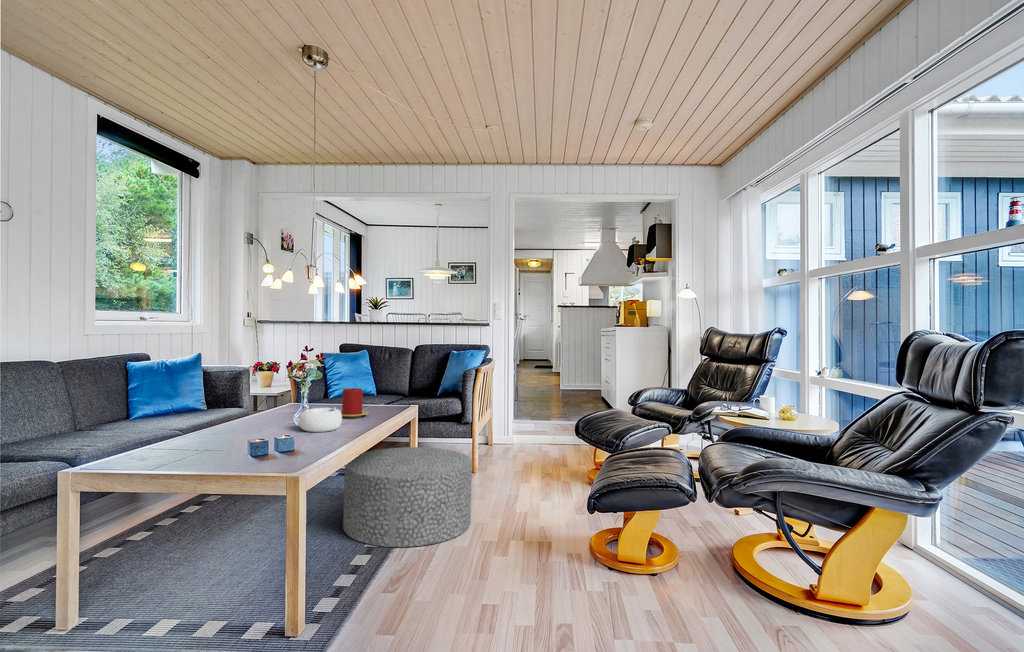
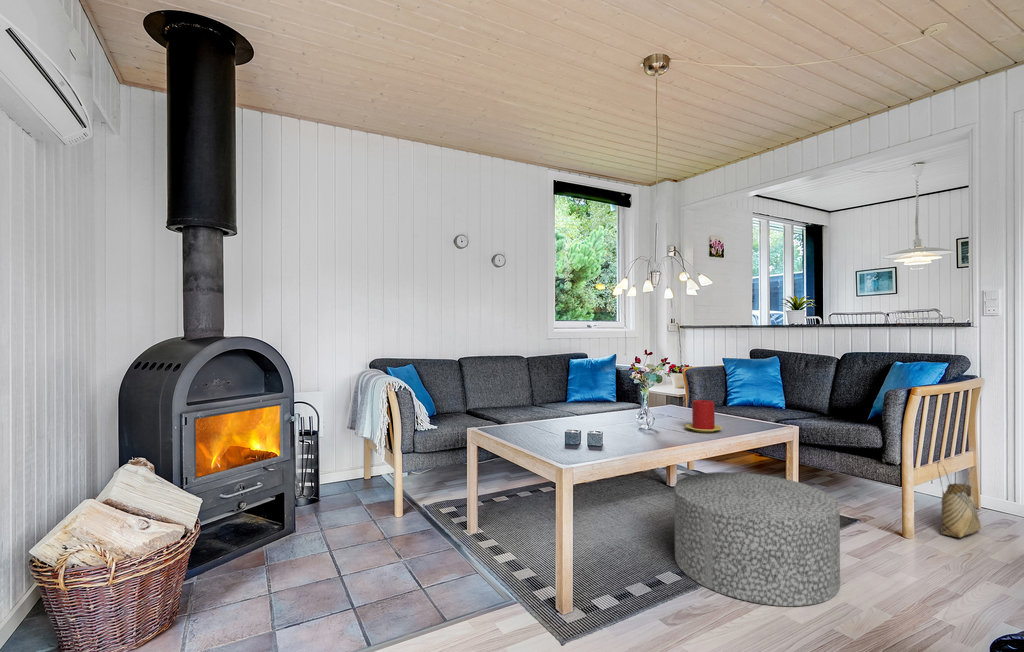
decorative bowl: present [299,406,342,432] -> none [629,415,672,443]
woven basket: none [493,420,513,470] -> present [937,461,981,538]

